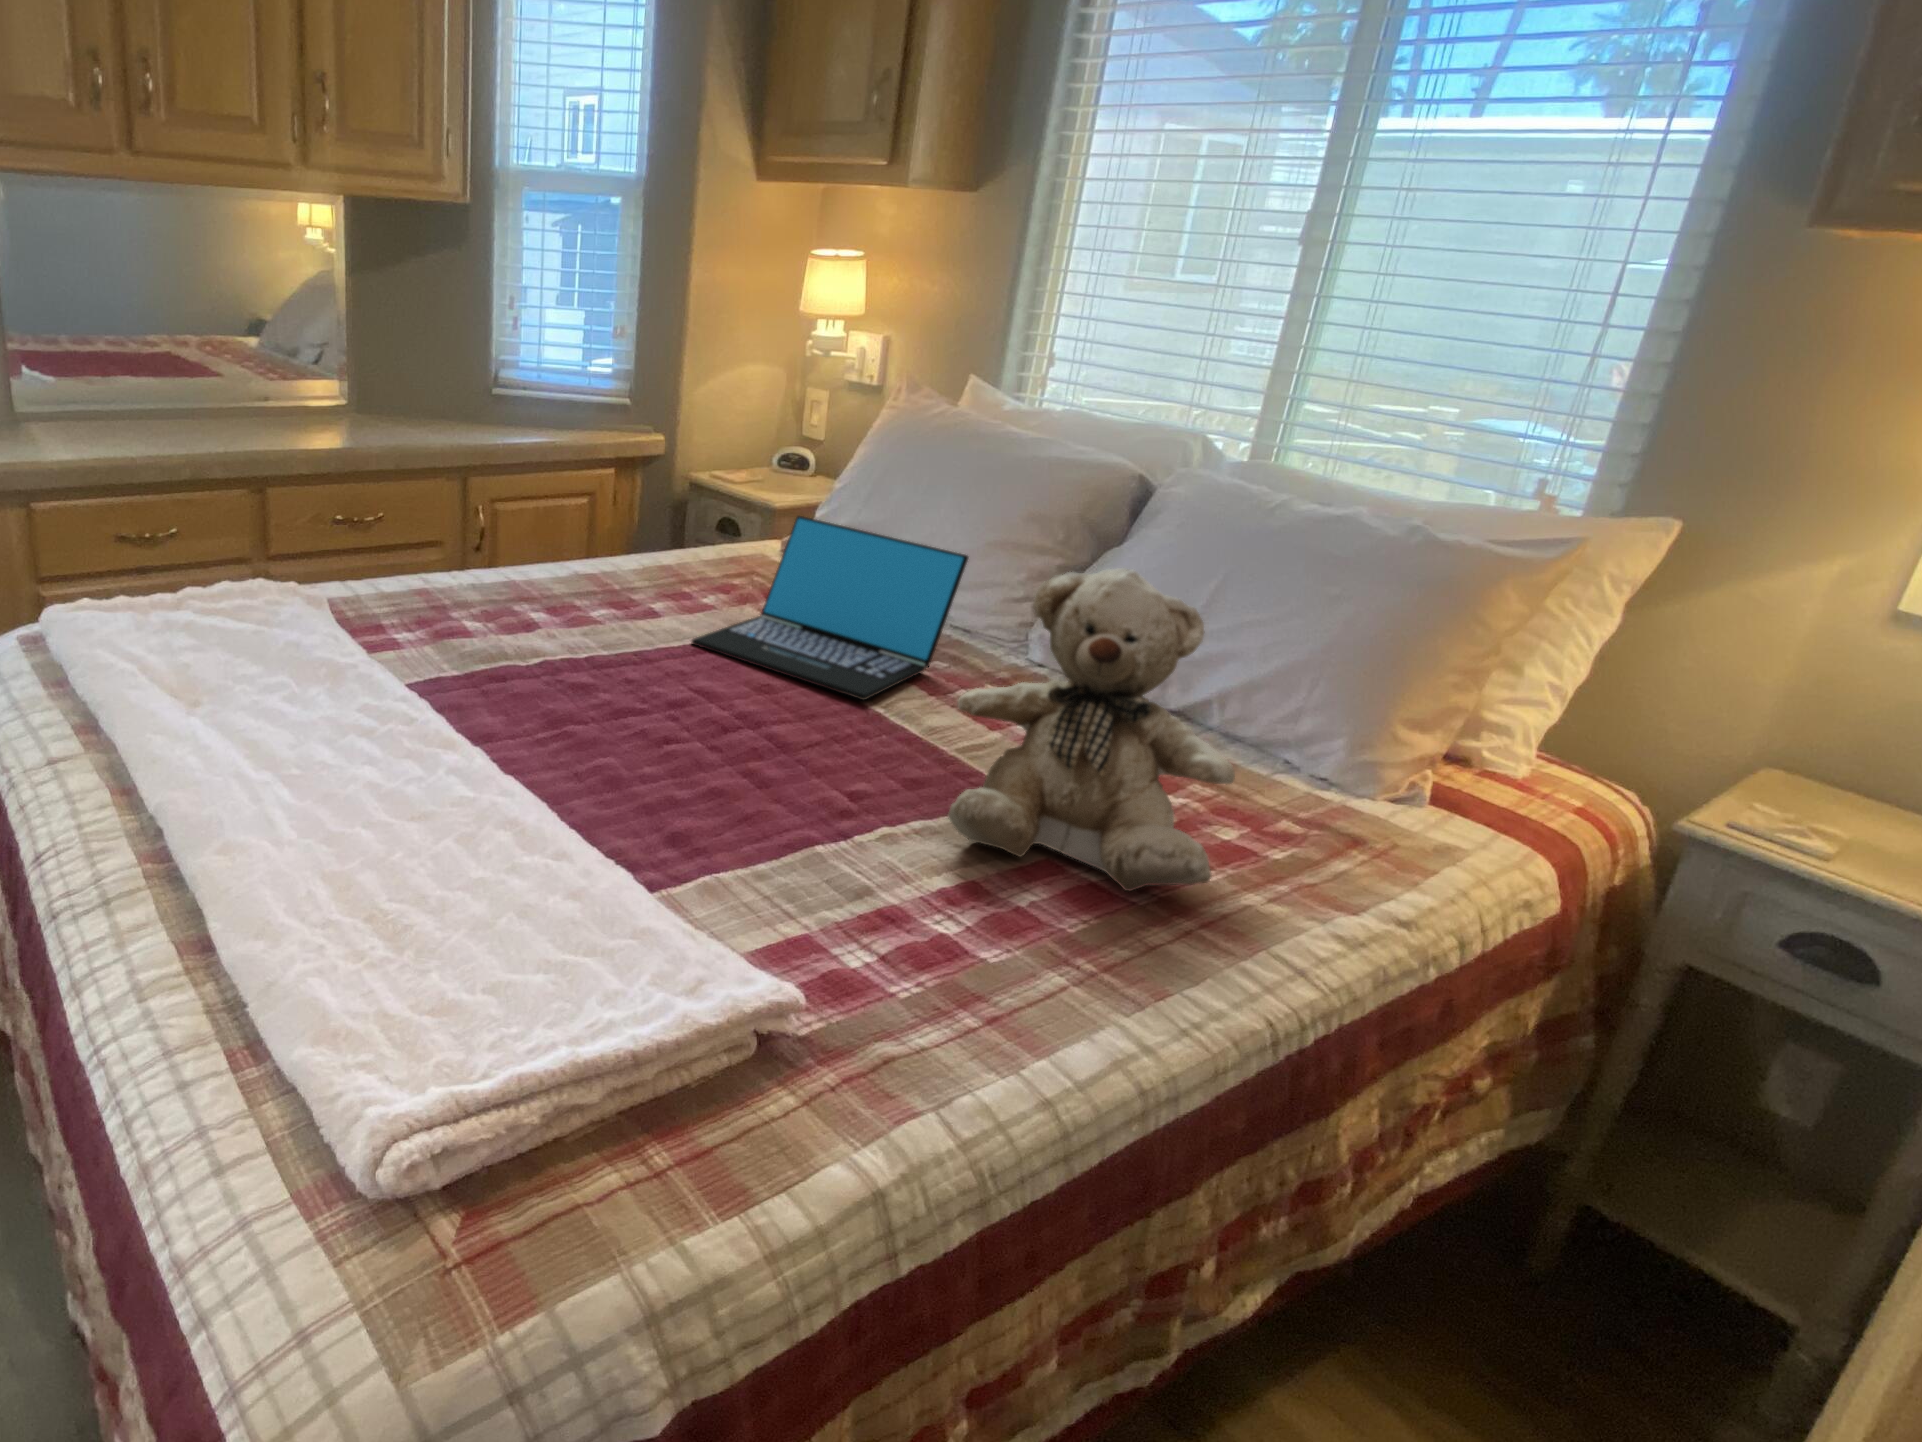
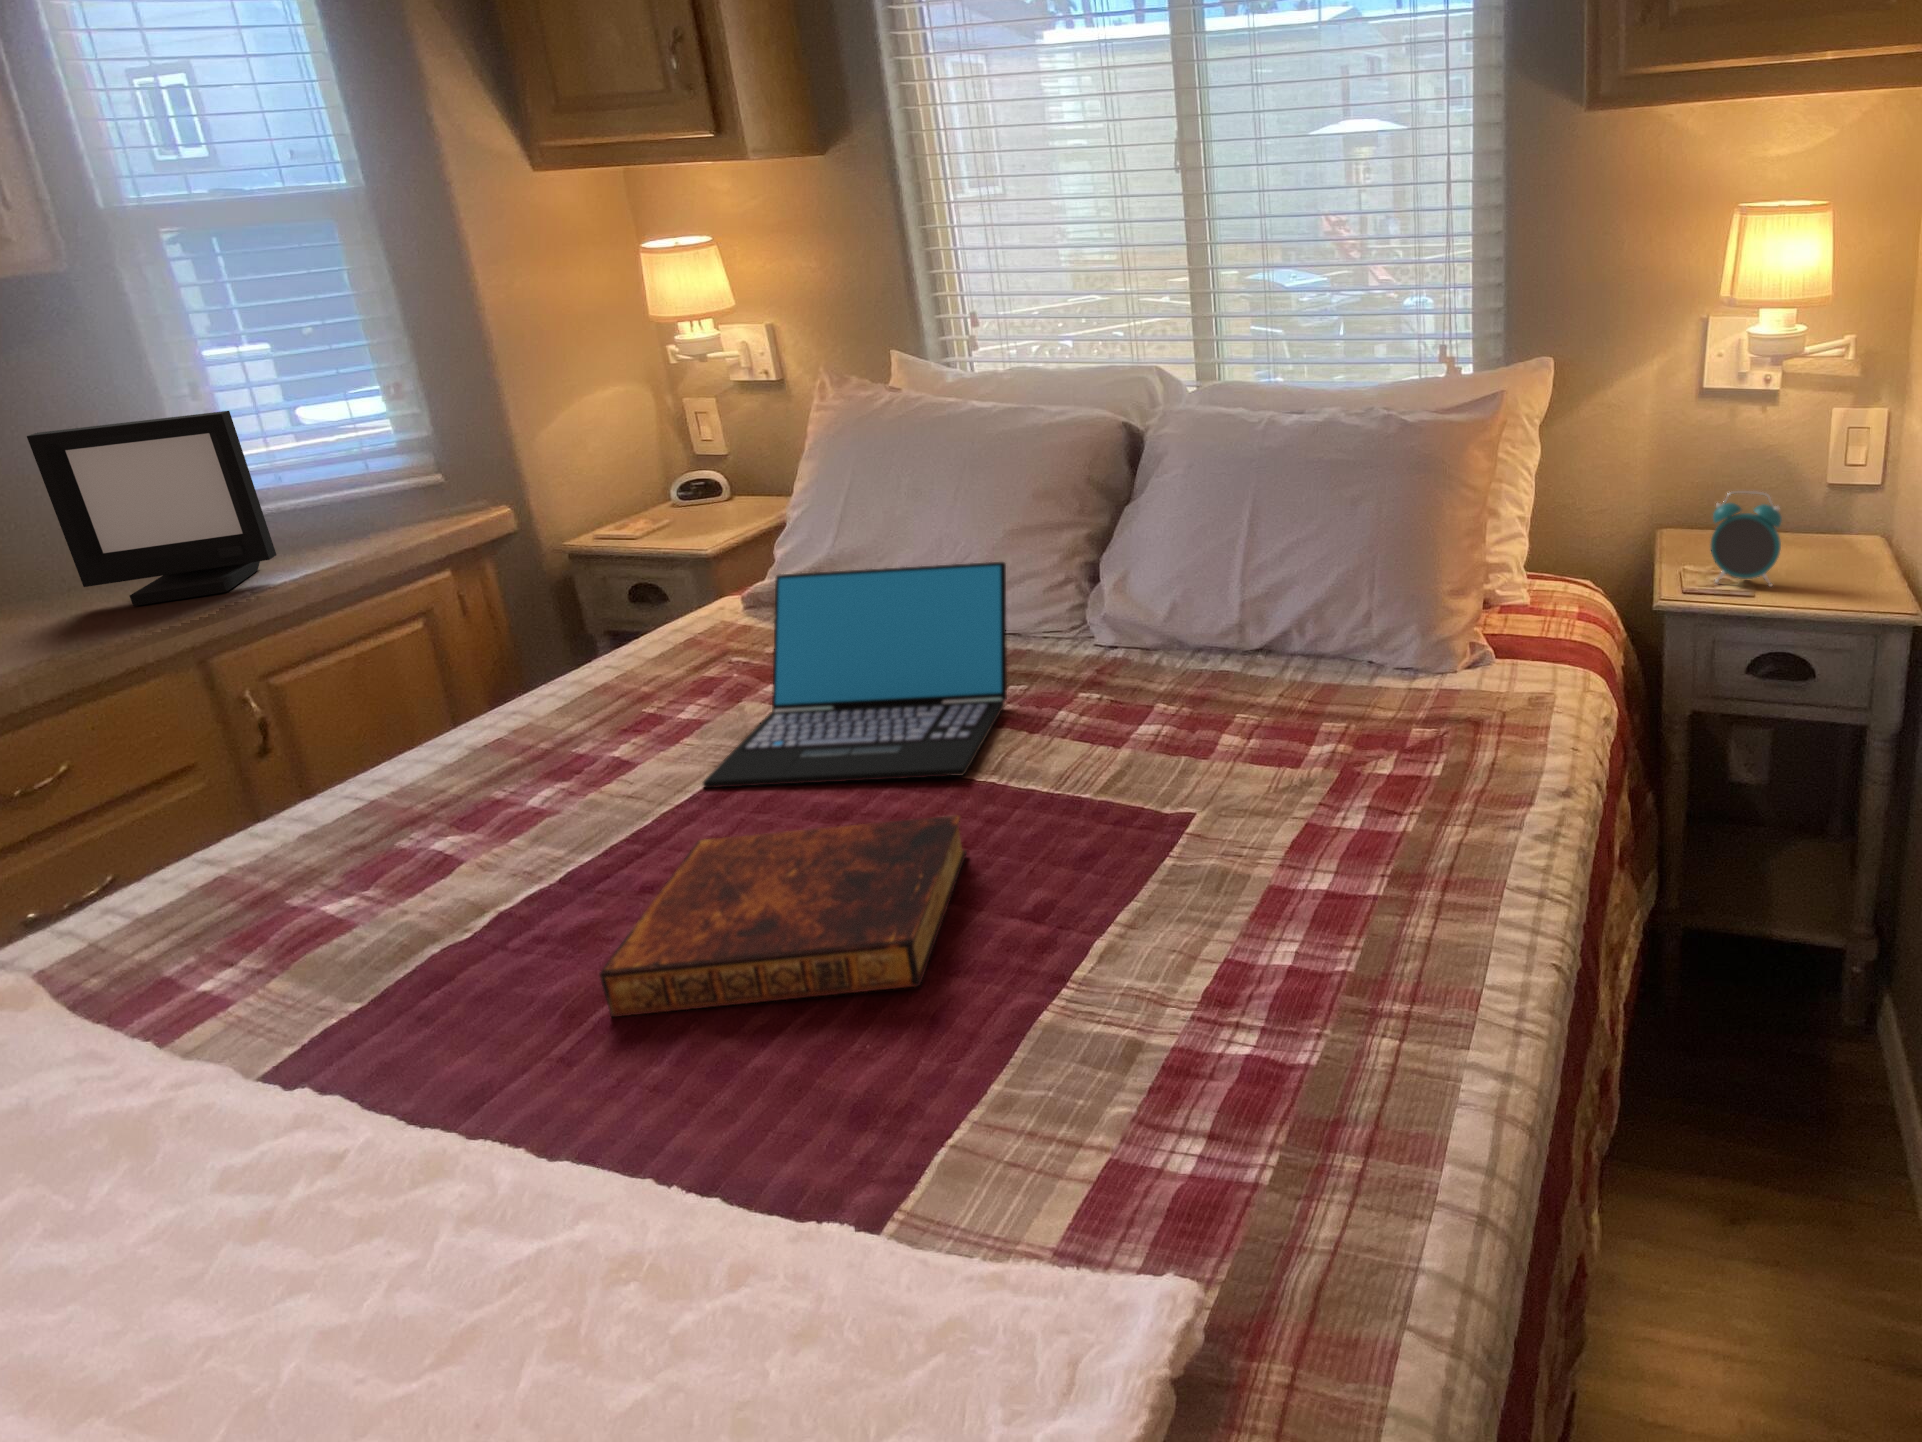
picture frame: none [419,305,521,436] -> present [27,411,276,606]
teddy bear: present [948,568,1235,891] -> none [1112,544,1442,908]
book: none [574,663,838,799] -> present [599,815,967,1017]
alarm clock: none [1767,737,1903,864] -> present [1710,491,1782,587]

